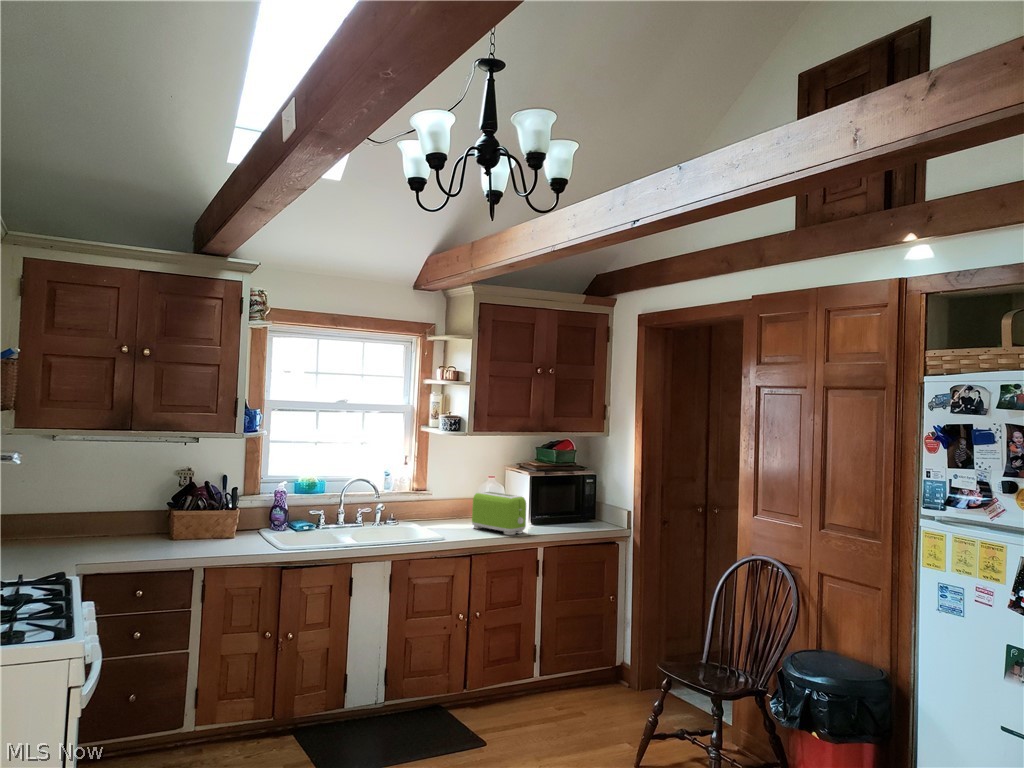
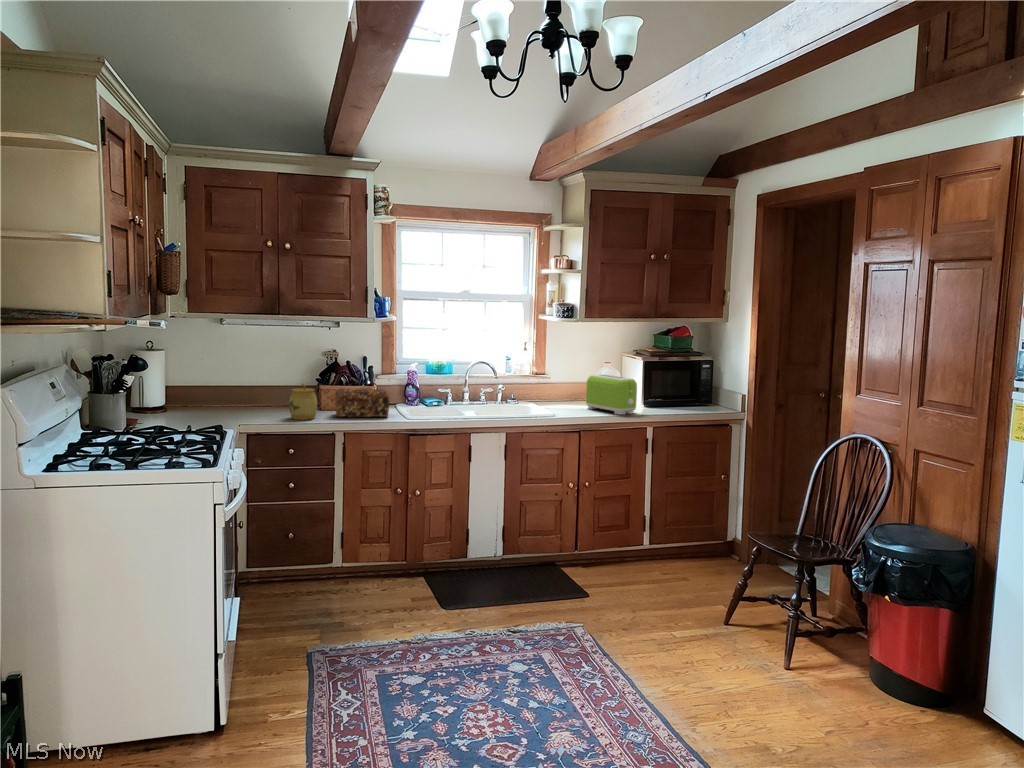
jar: none [136,511,172,555] -> present [289,384,317,420]
bread loaf: none [194,513,259,550] -> present [335,388,389,417]

